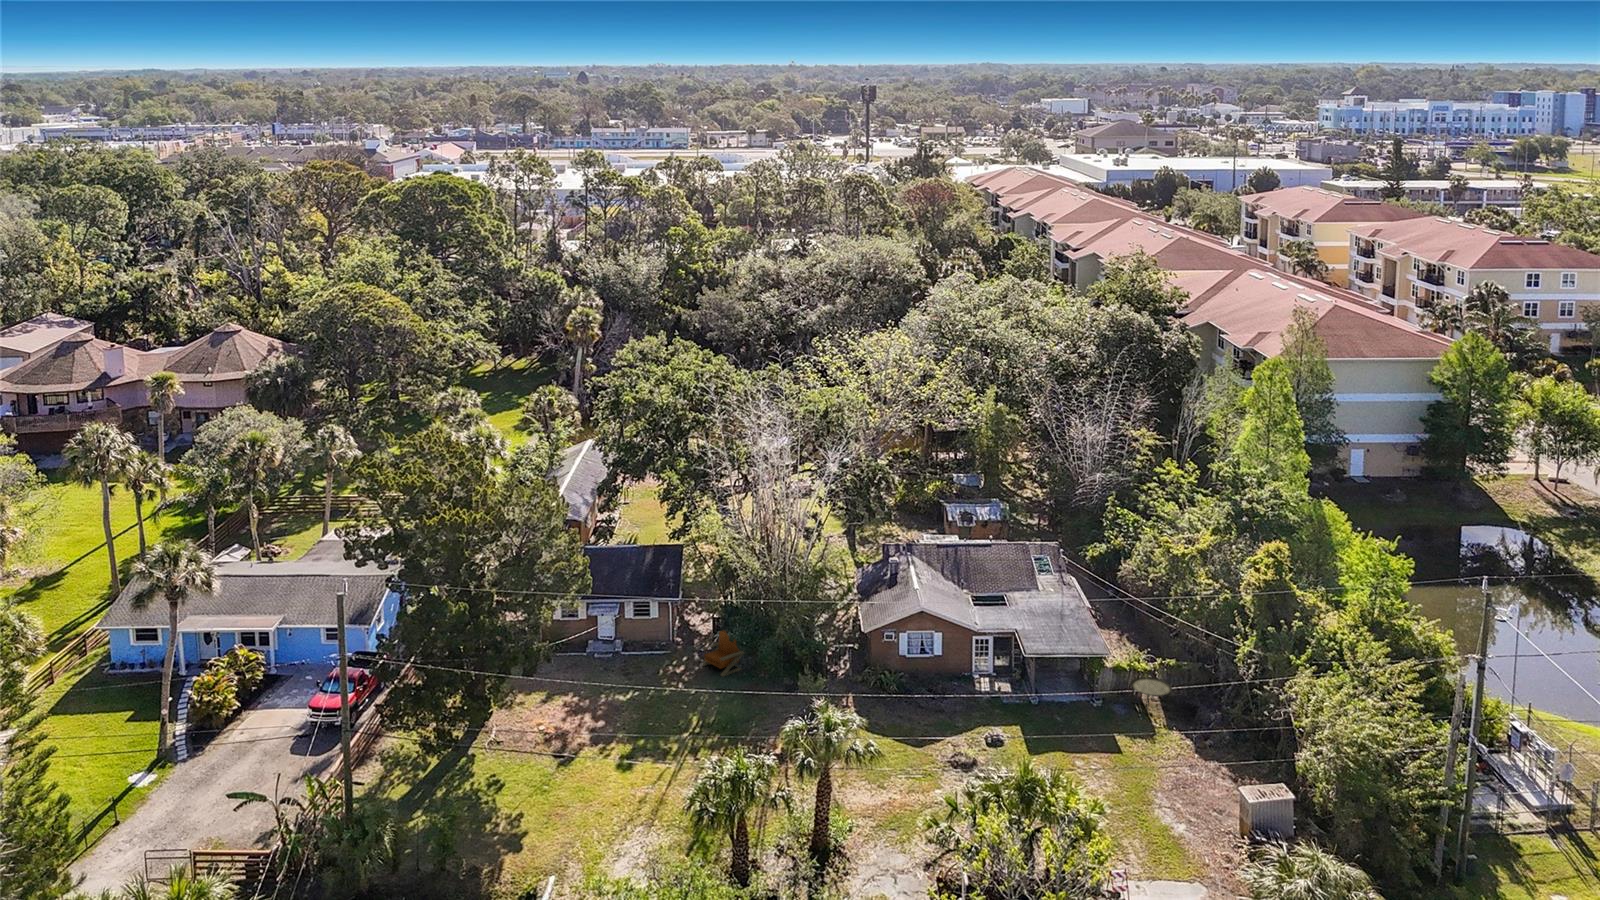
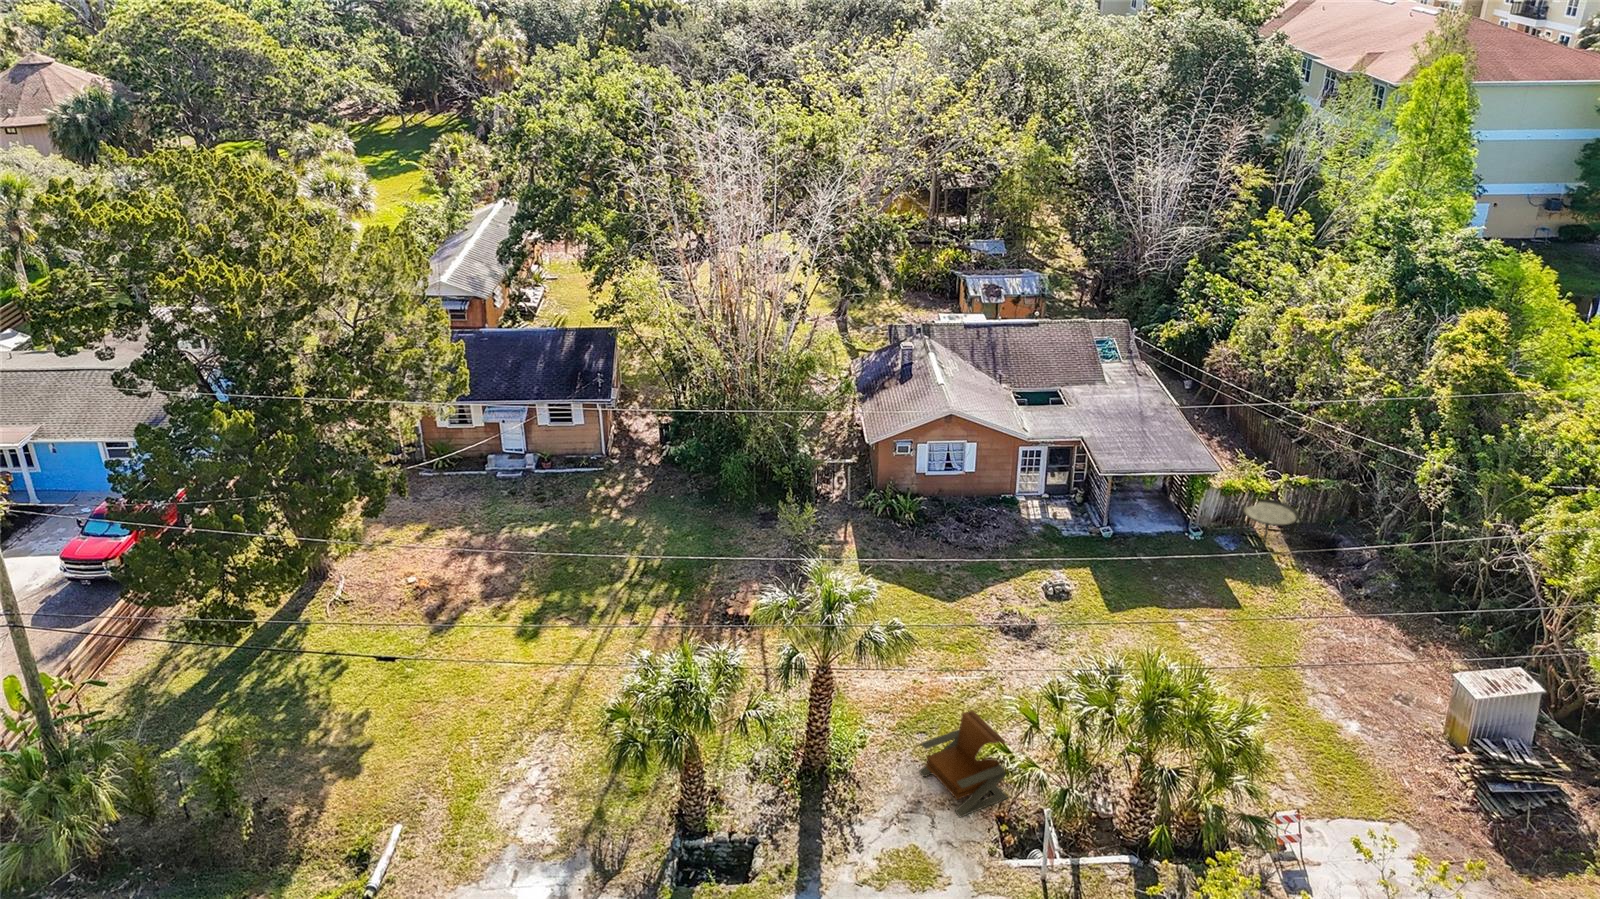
lounge chair: present [702,631,744,676] -> present [919,710,1008,817]

